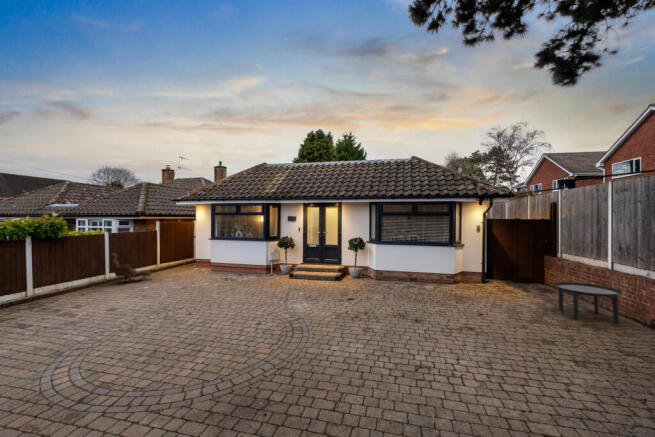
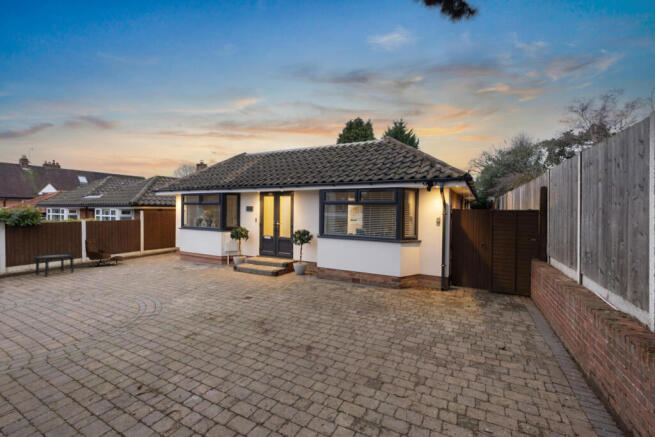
round table: present [554,282,623,324] -> present [33,253,75,276]

